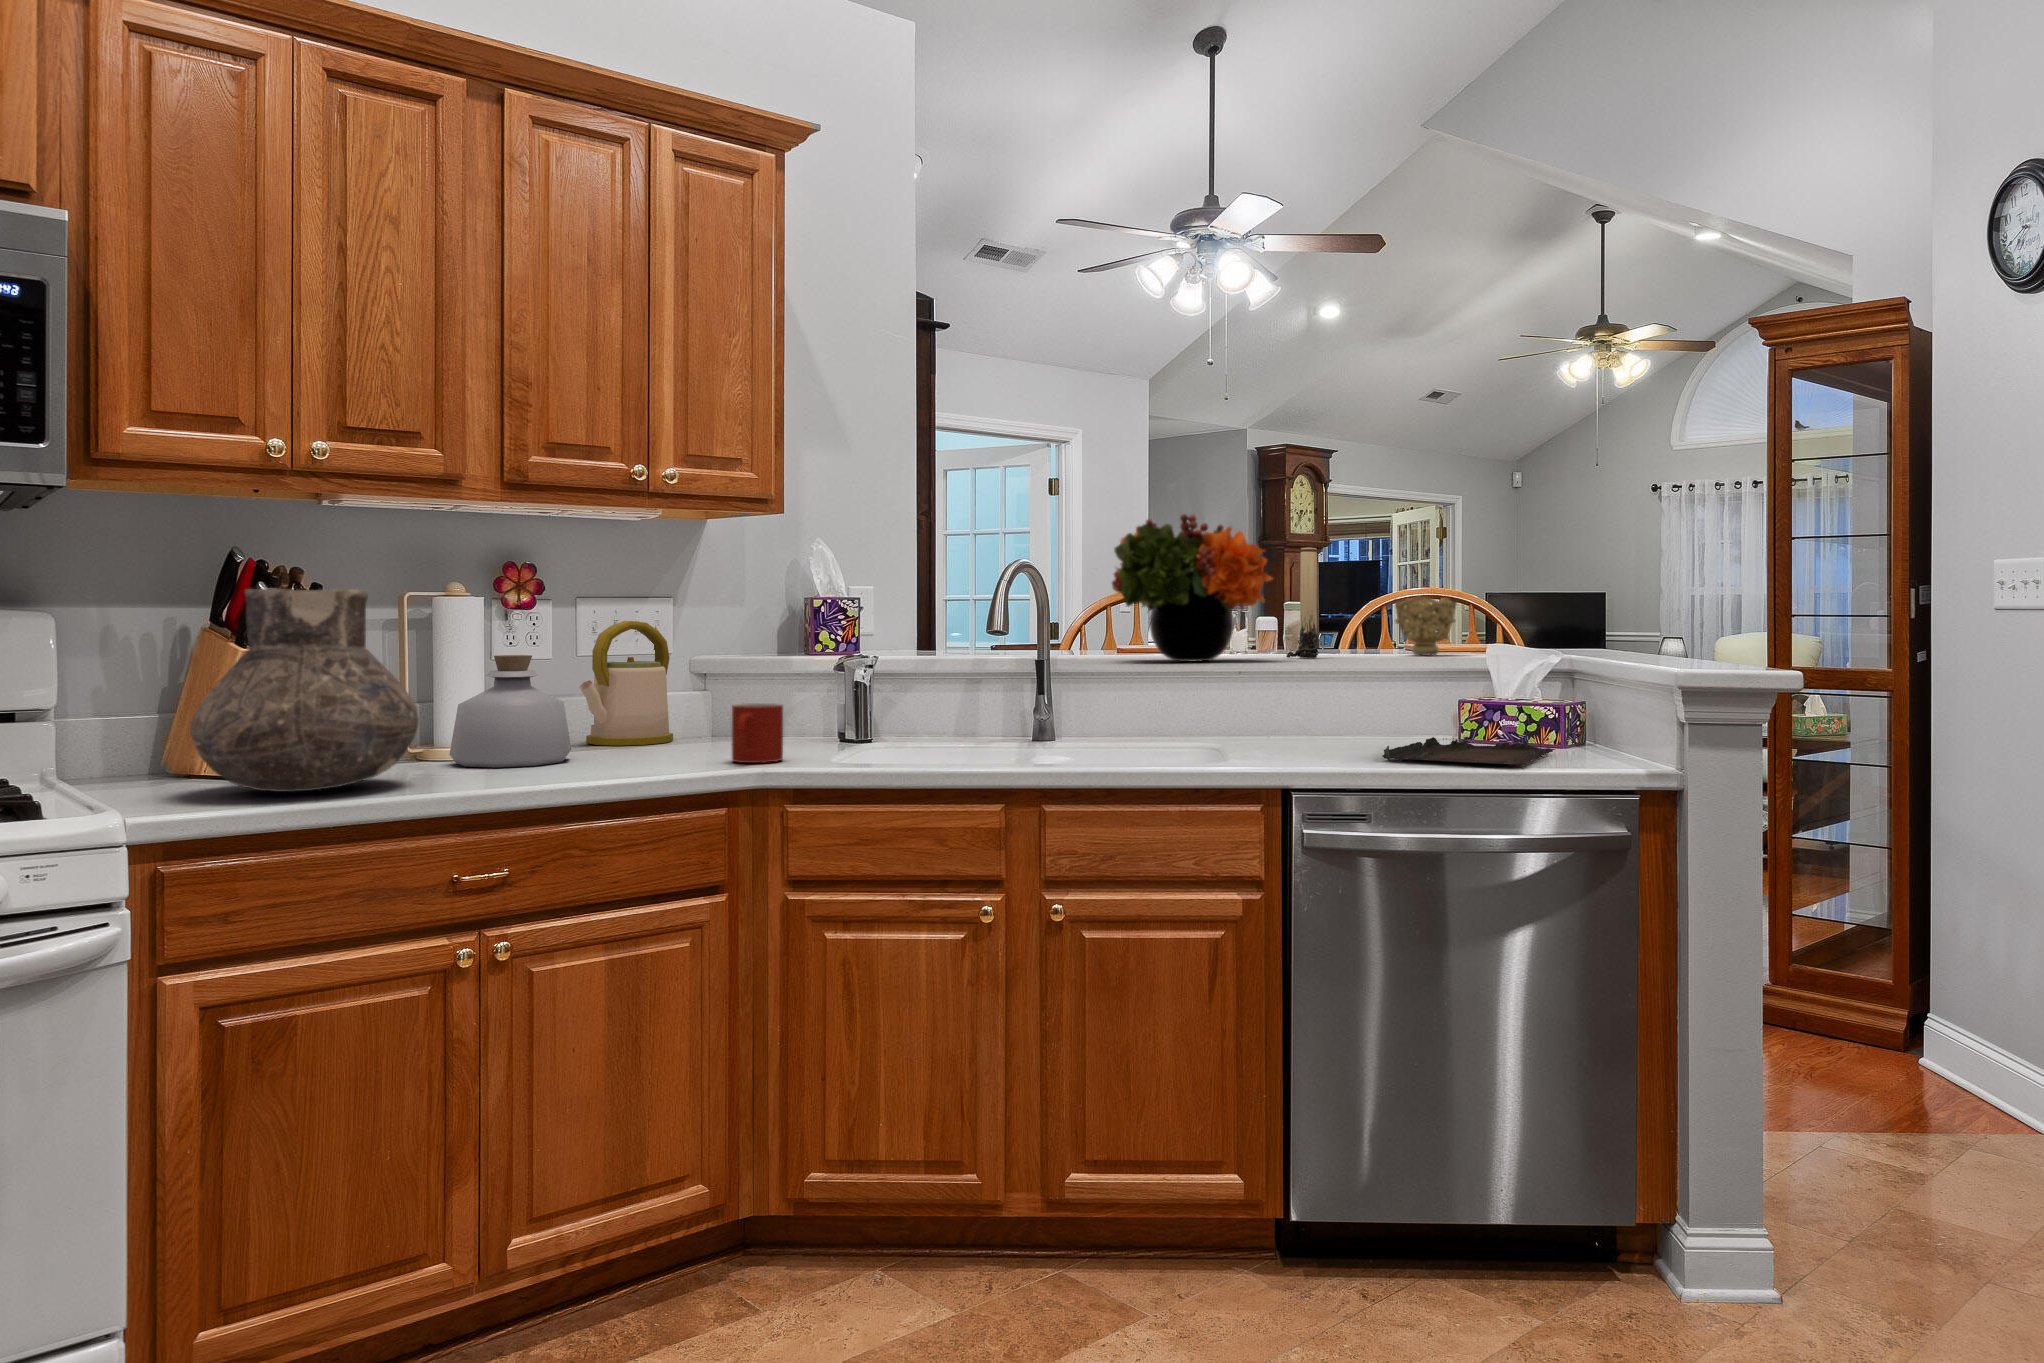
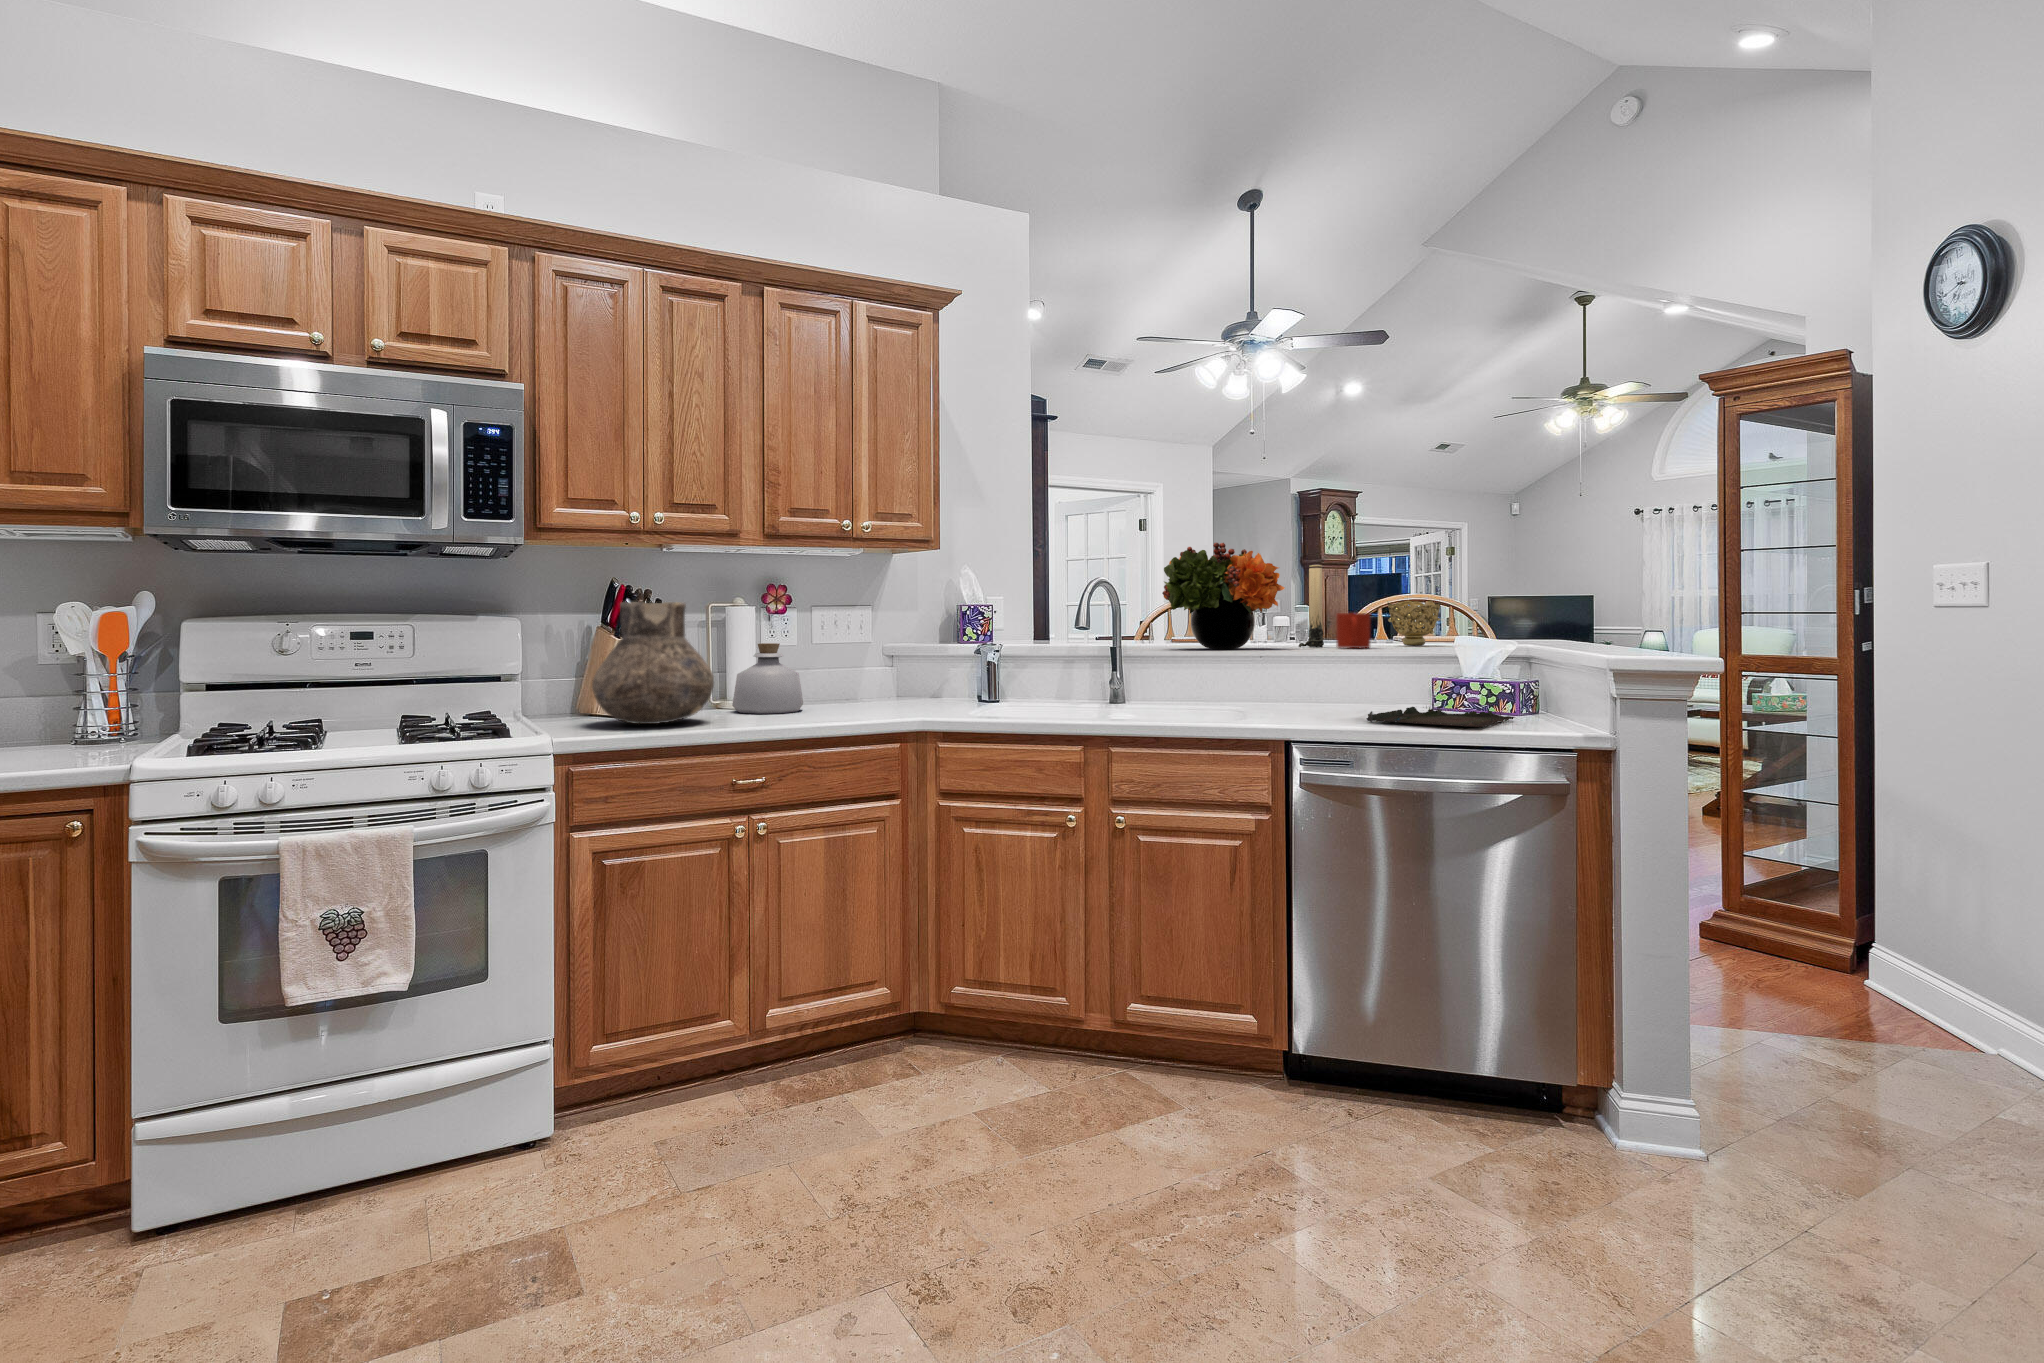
kettle: present [579,621,673,746] -> none [809,622,867,703]
mug: present [732,703,783,763] -> present [1336,613,1370,648]

